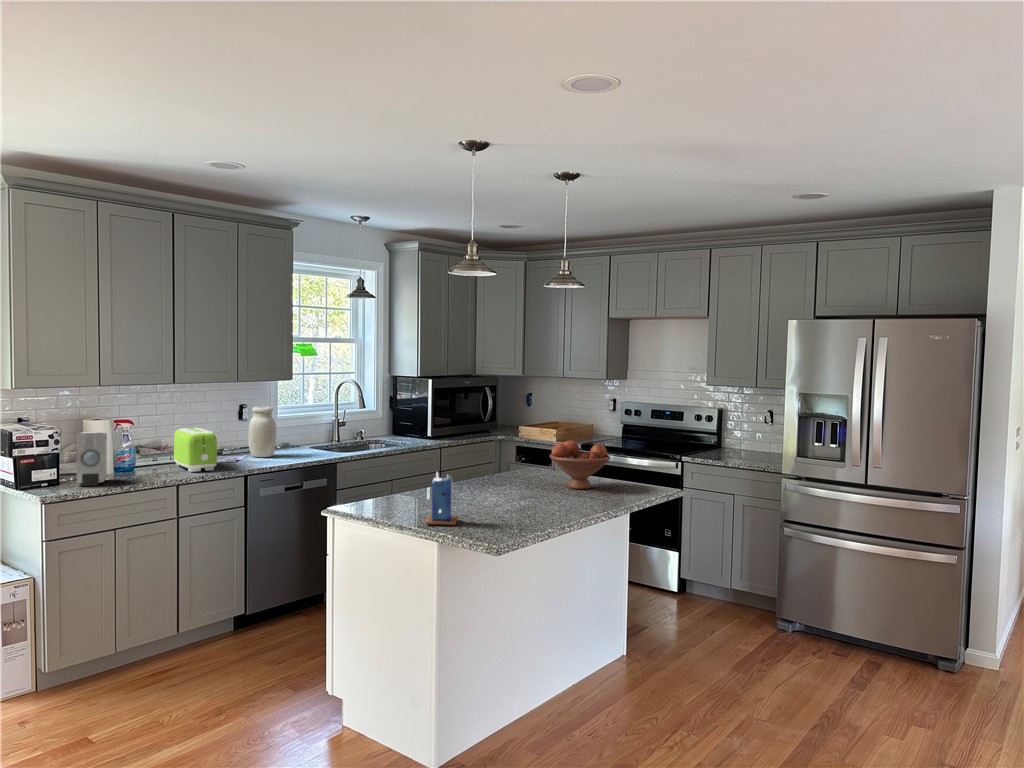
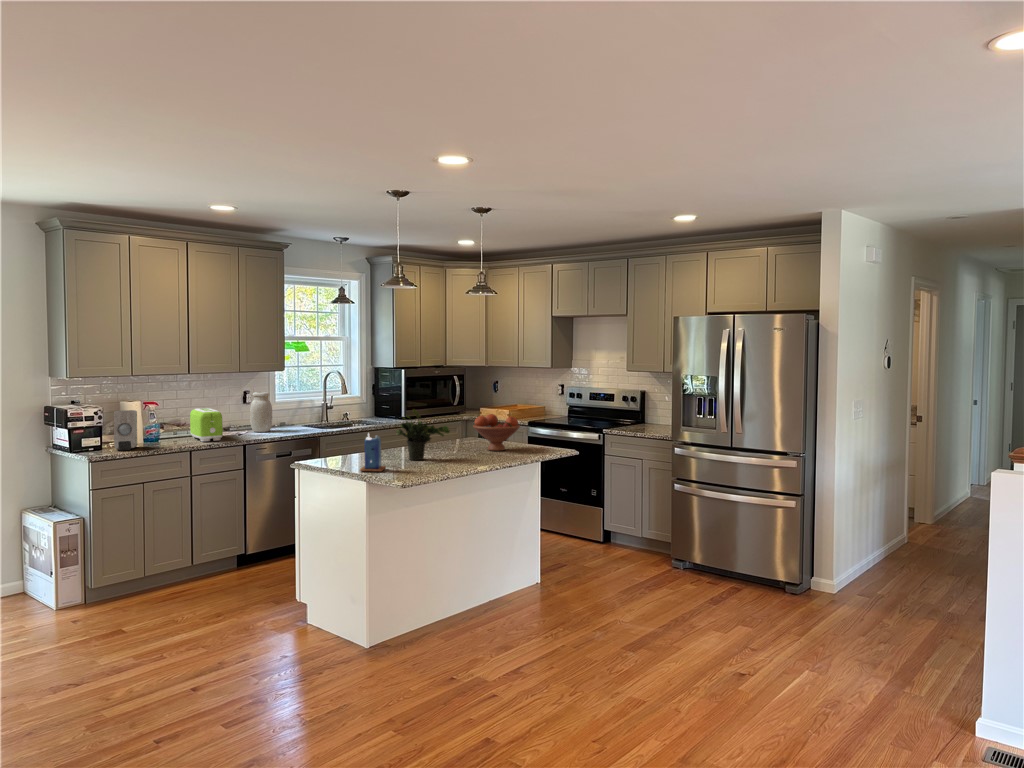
potted plant: none [460,437,534,505] -> present [396,409,450,460]

